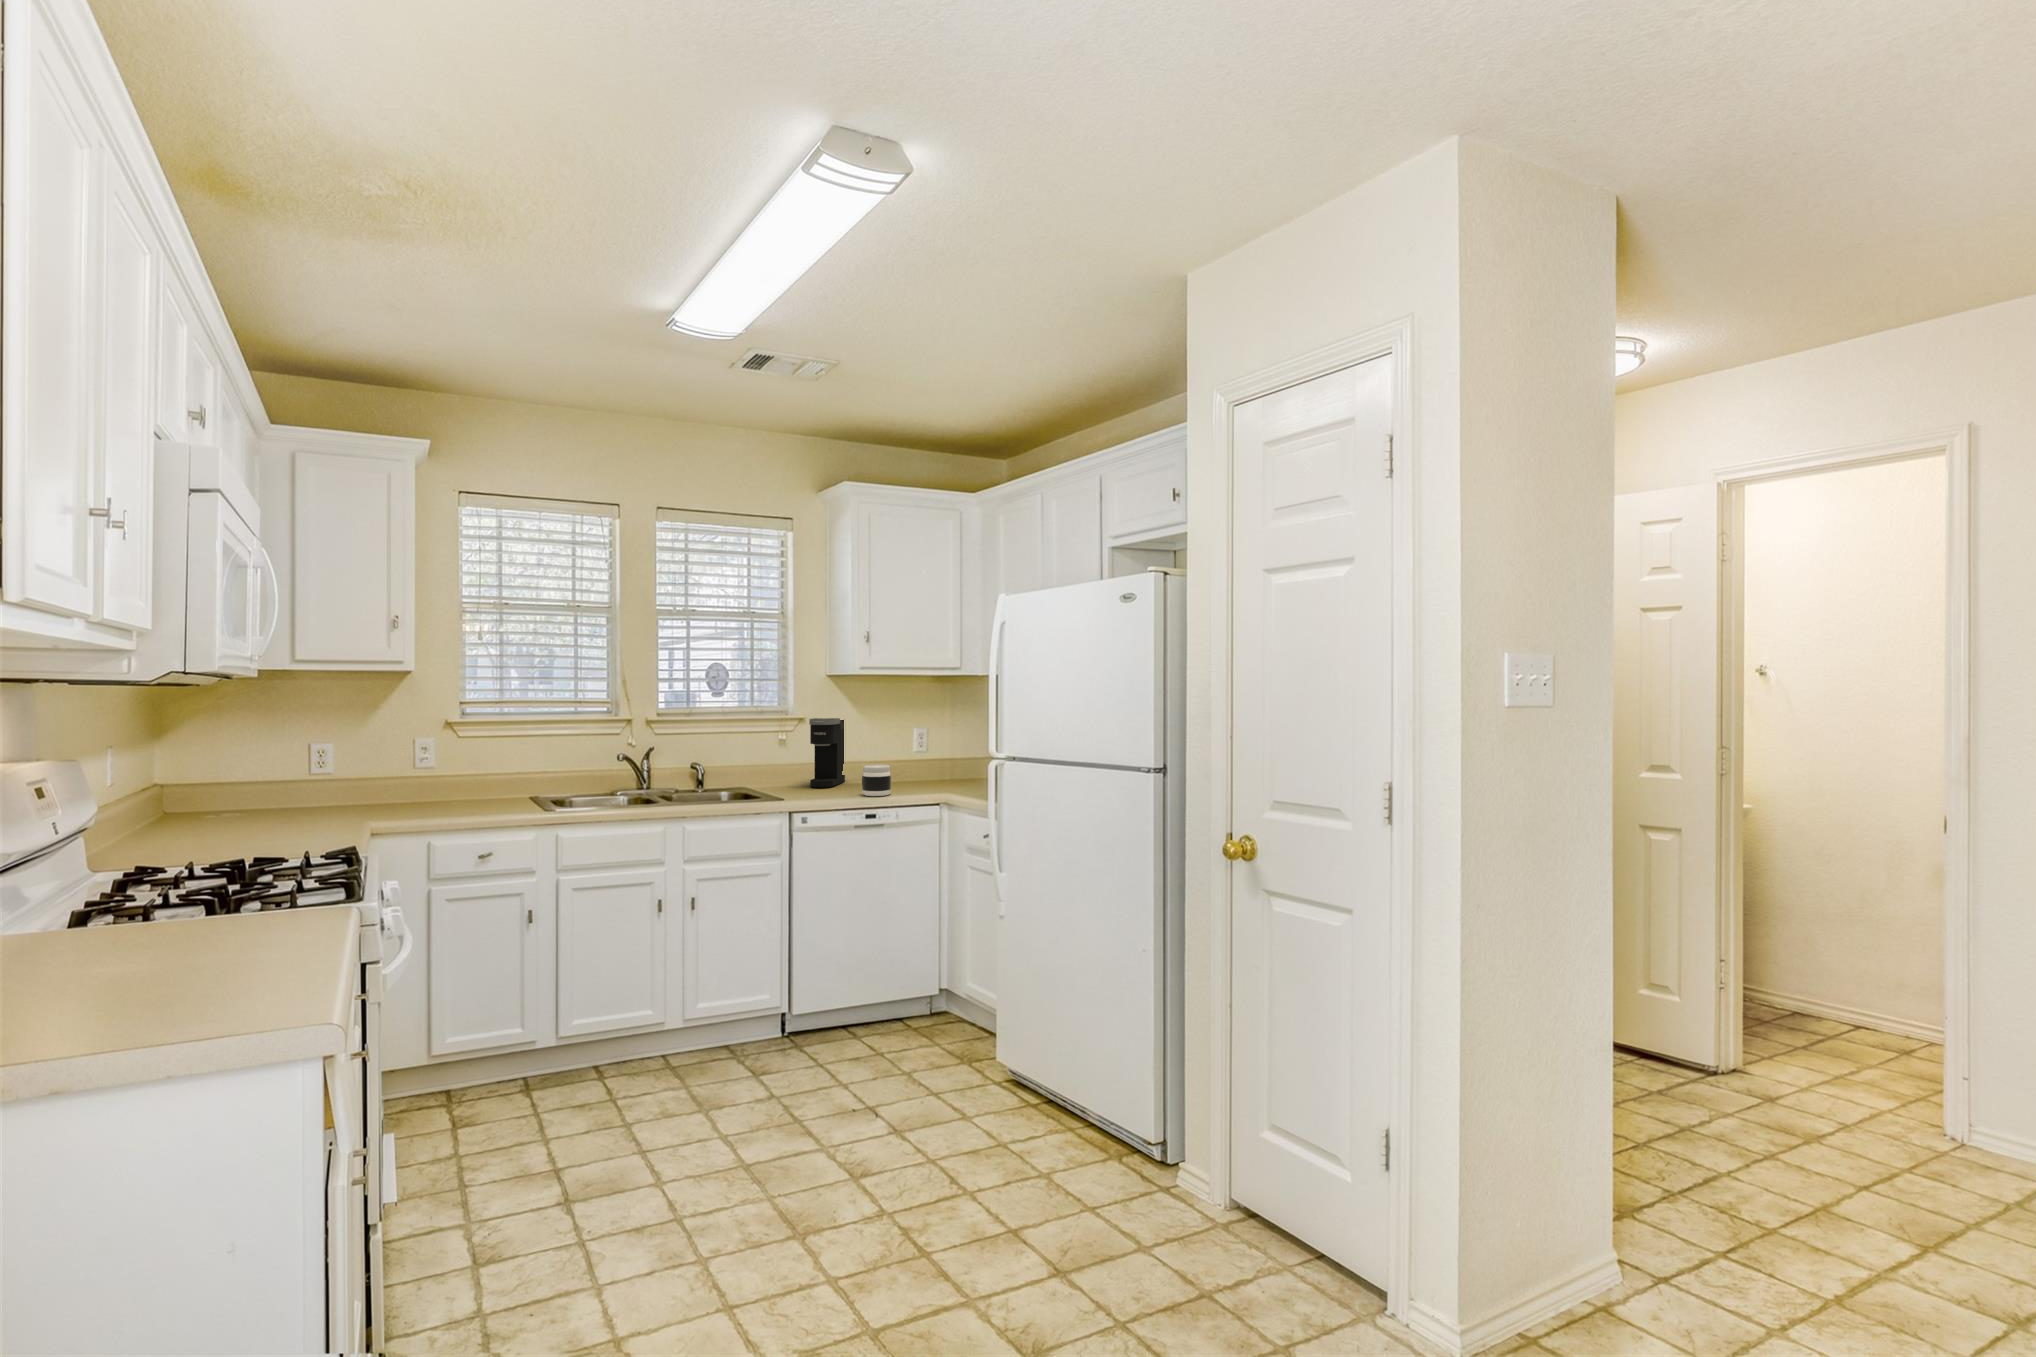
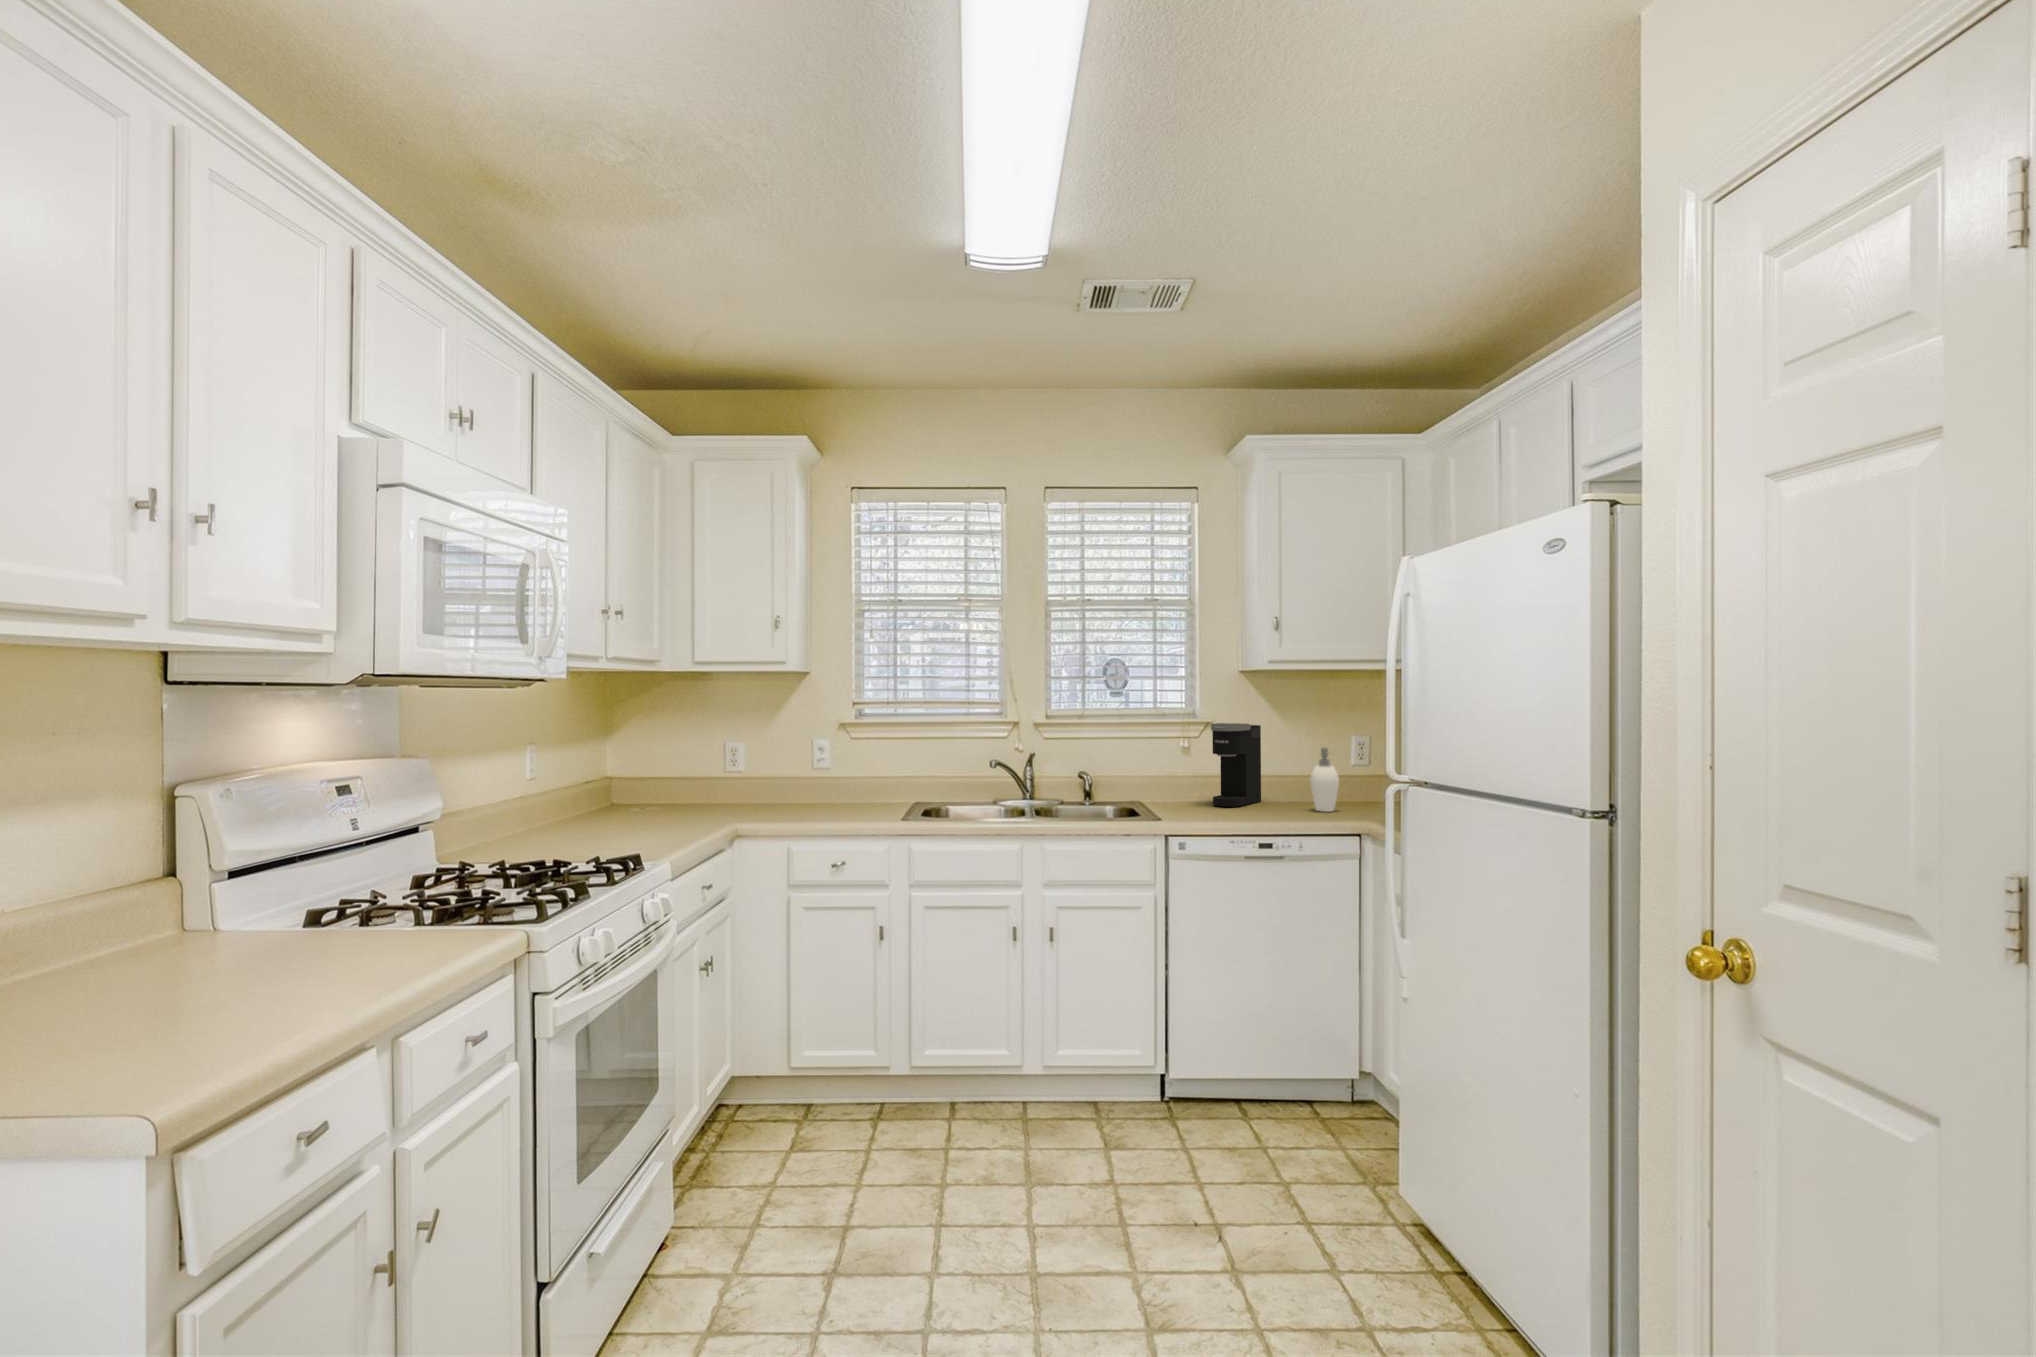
soap dispenser: none [891,736,913,786] -> present [1310,748,1339,812]
jar: present [862,764,891,796] -> none [1261,782,1297,822]

